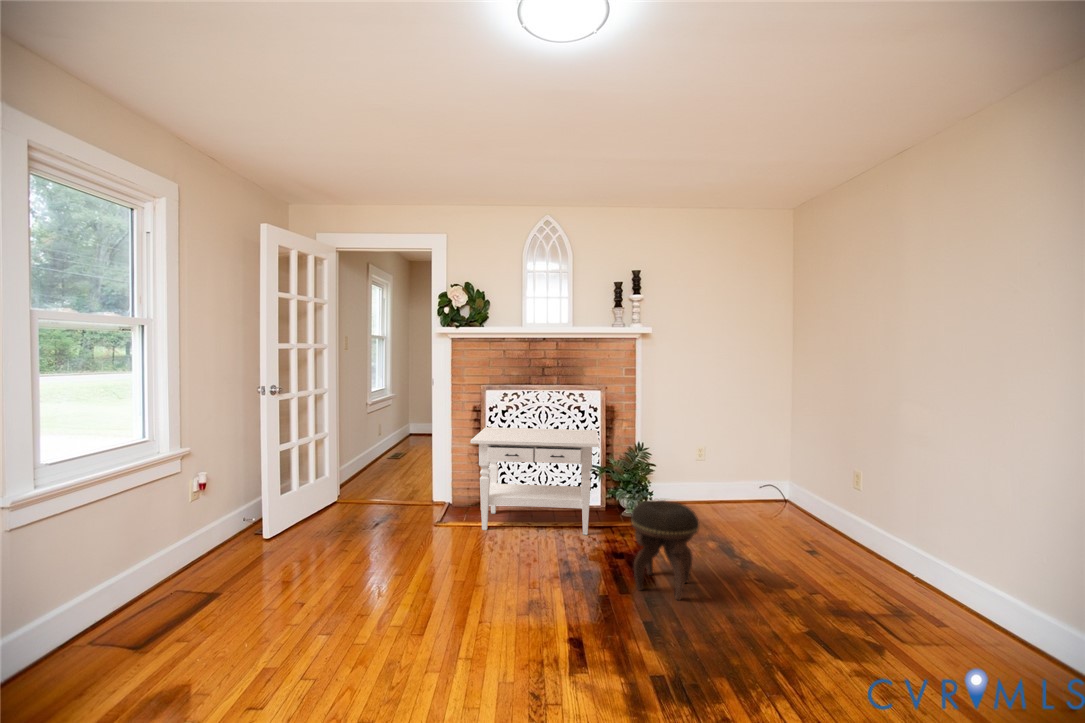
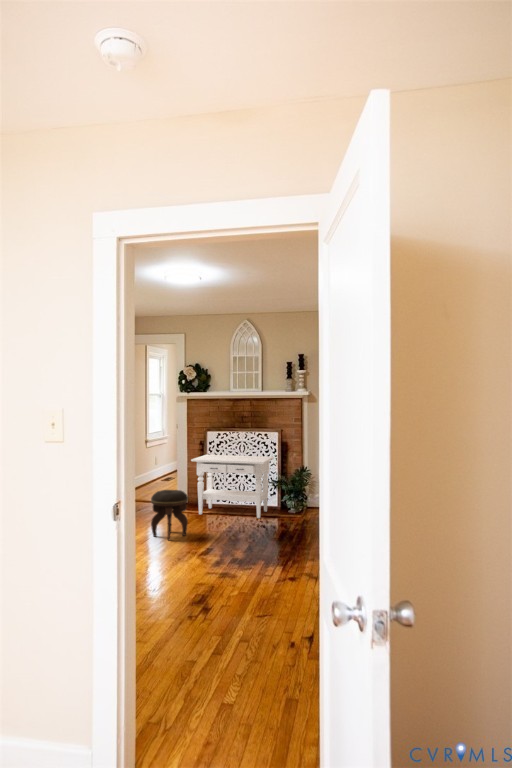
footstool: present [631,500,699,600] -> present [151,490,188,540]

